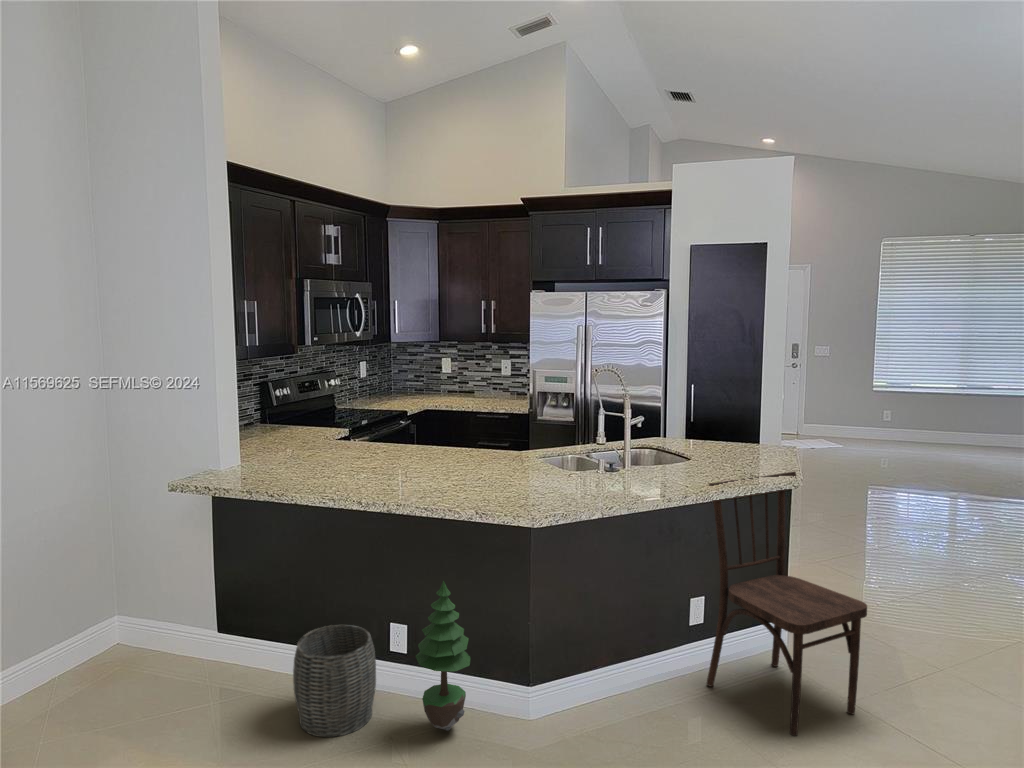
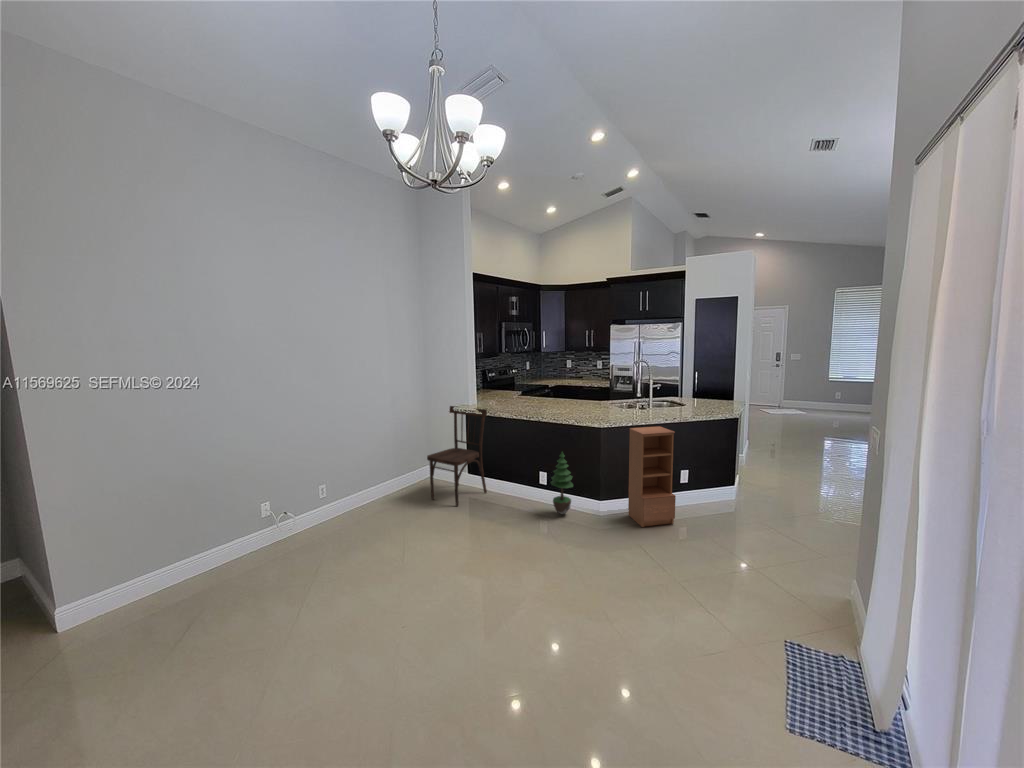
dining chair: present [706,472,867,736] -> present [427,406,487,506]
bookcase: none [593,511,696,748] -> present [628,426,676,527]
woven basket: present [293,625,376,737] -> none [500,470,534,513]

